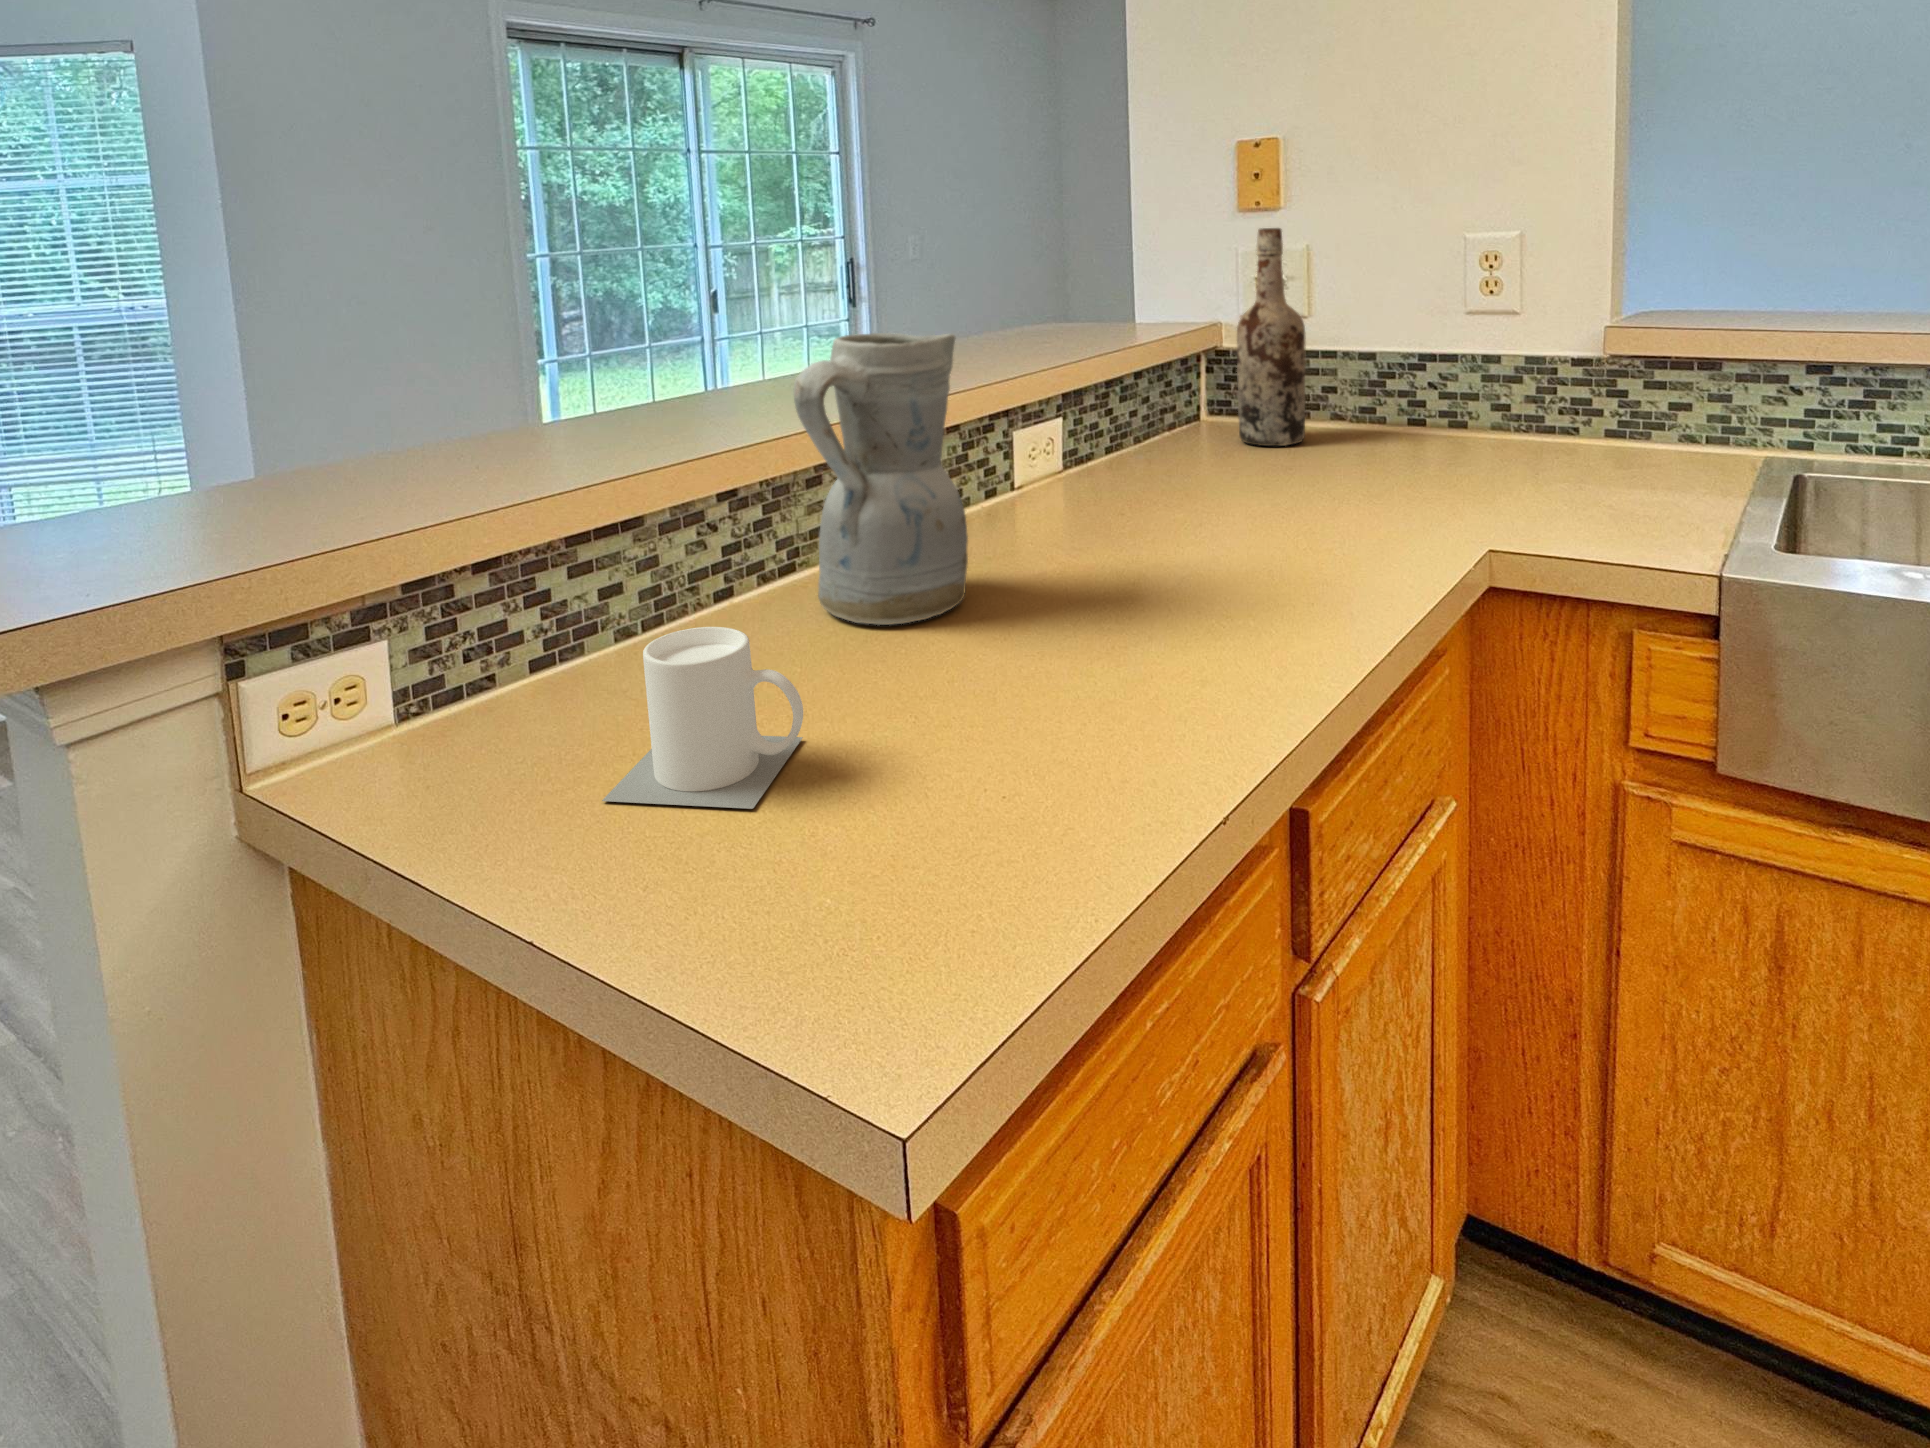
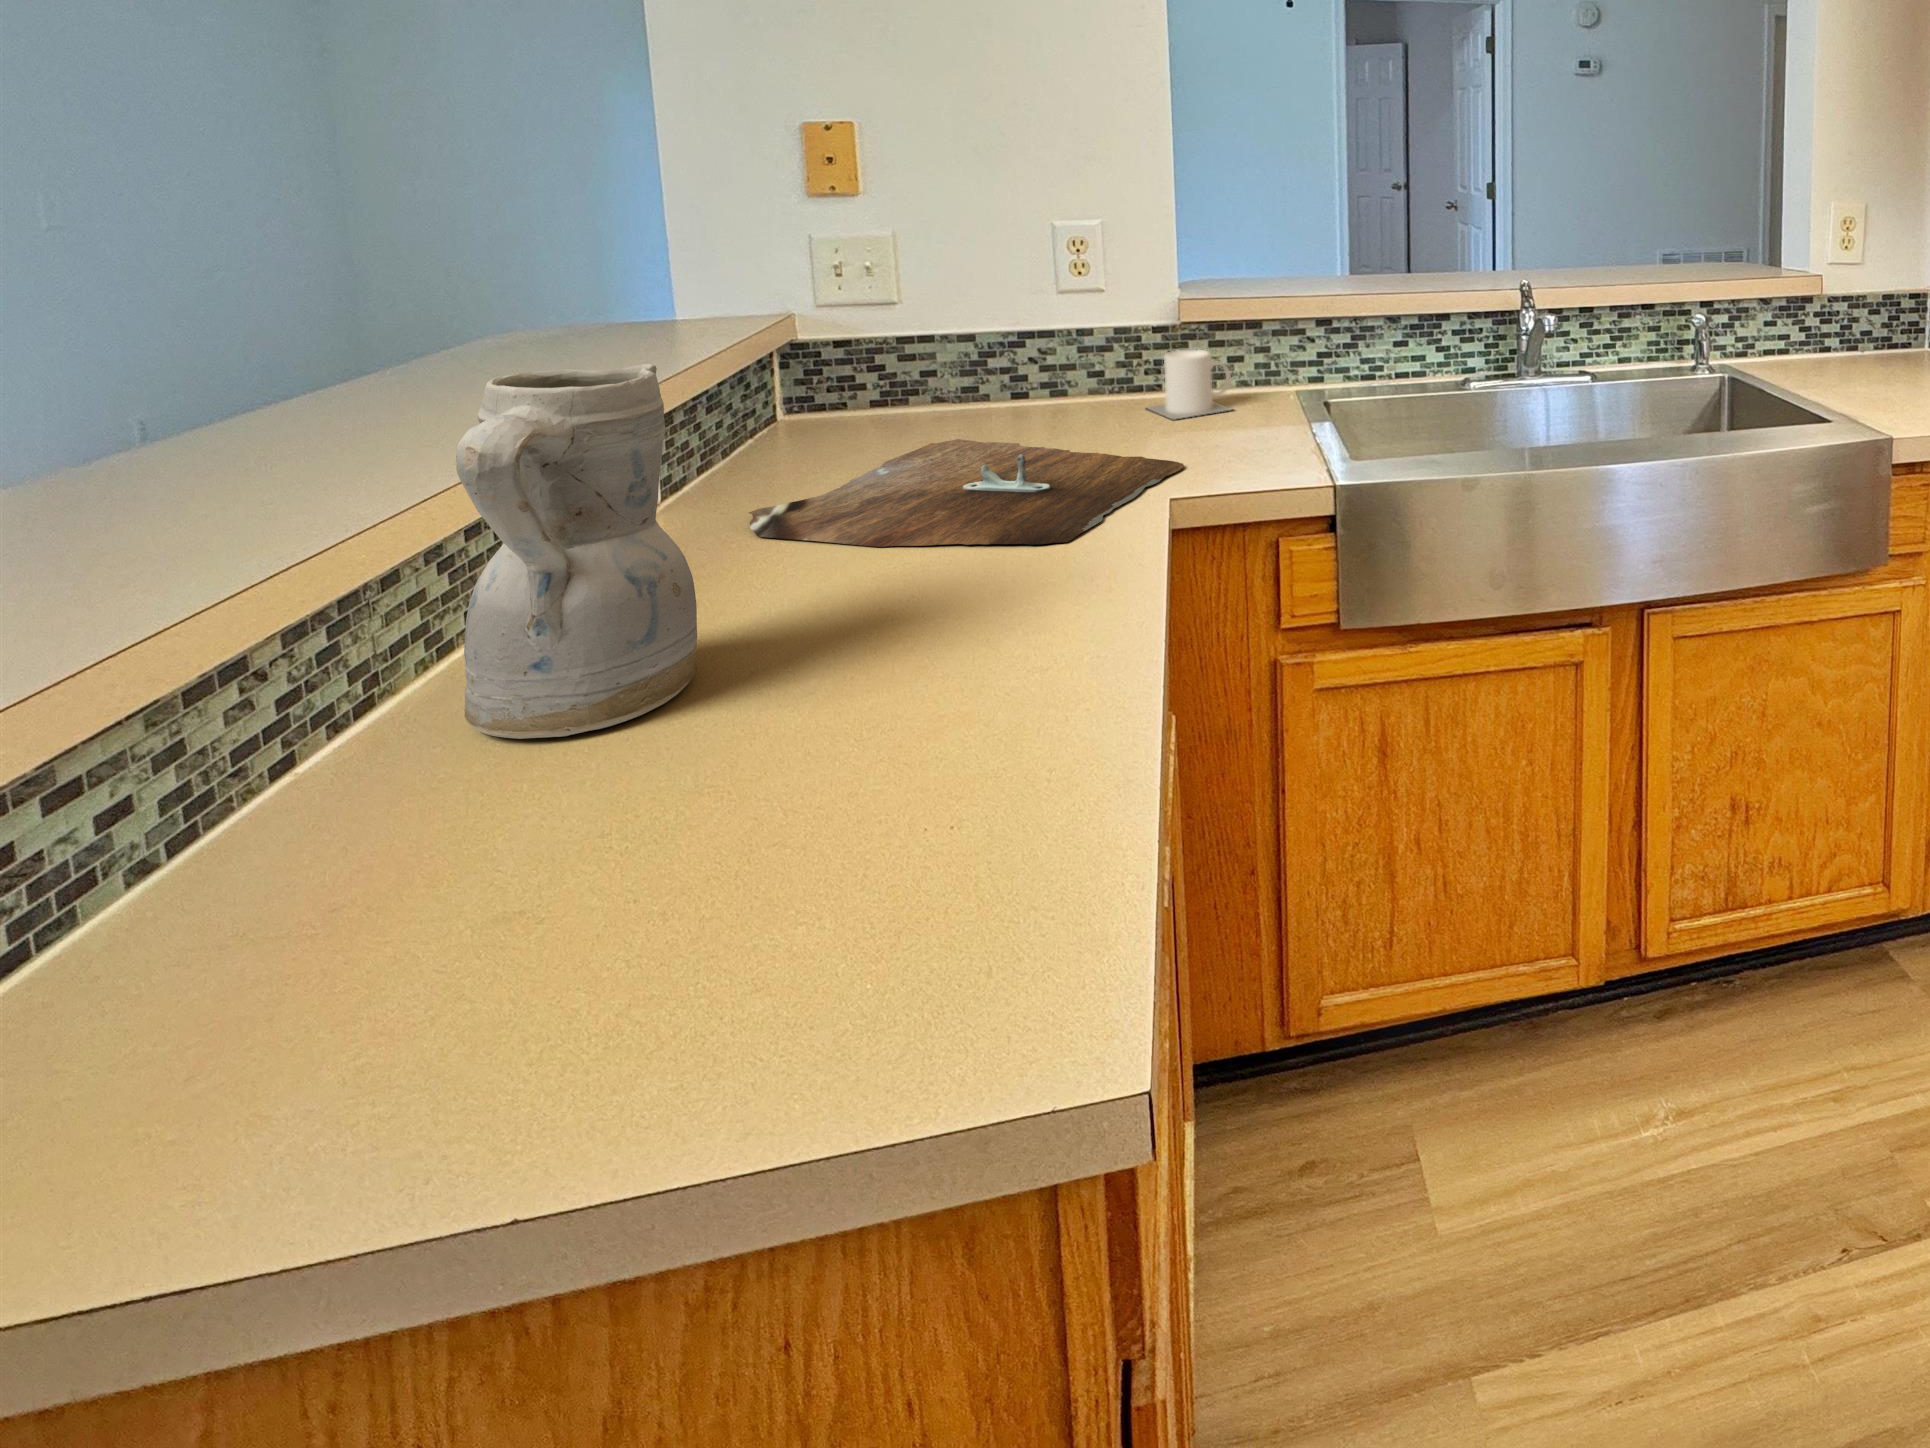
wine bottle: present [1237,228,1306,446] -> none [840,216,922,440]
cutting board: none [1100,454,1532,569] -> present [749,439,1184,547]
mug: present [602,627,803,809] -> present [1148,350,1231,420]

